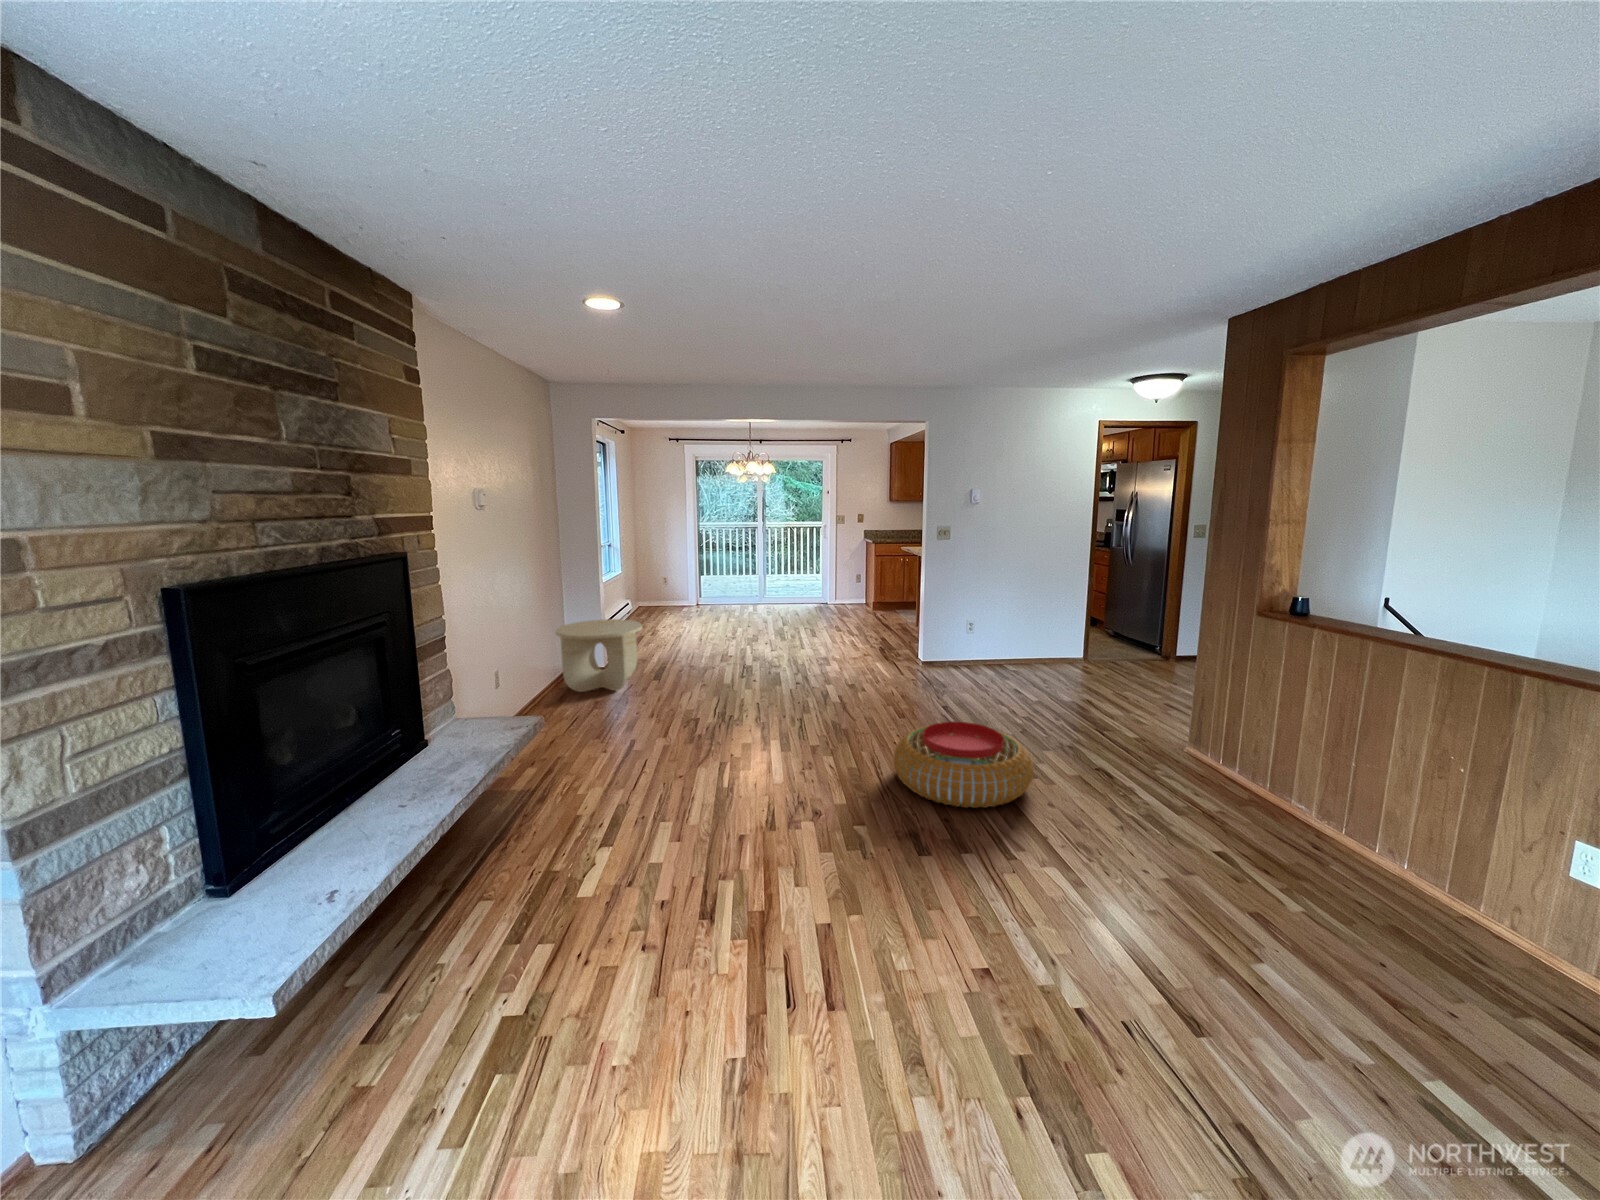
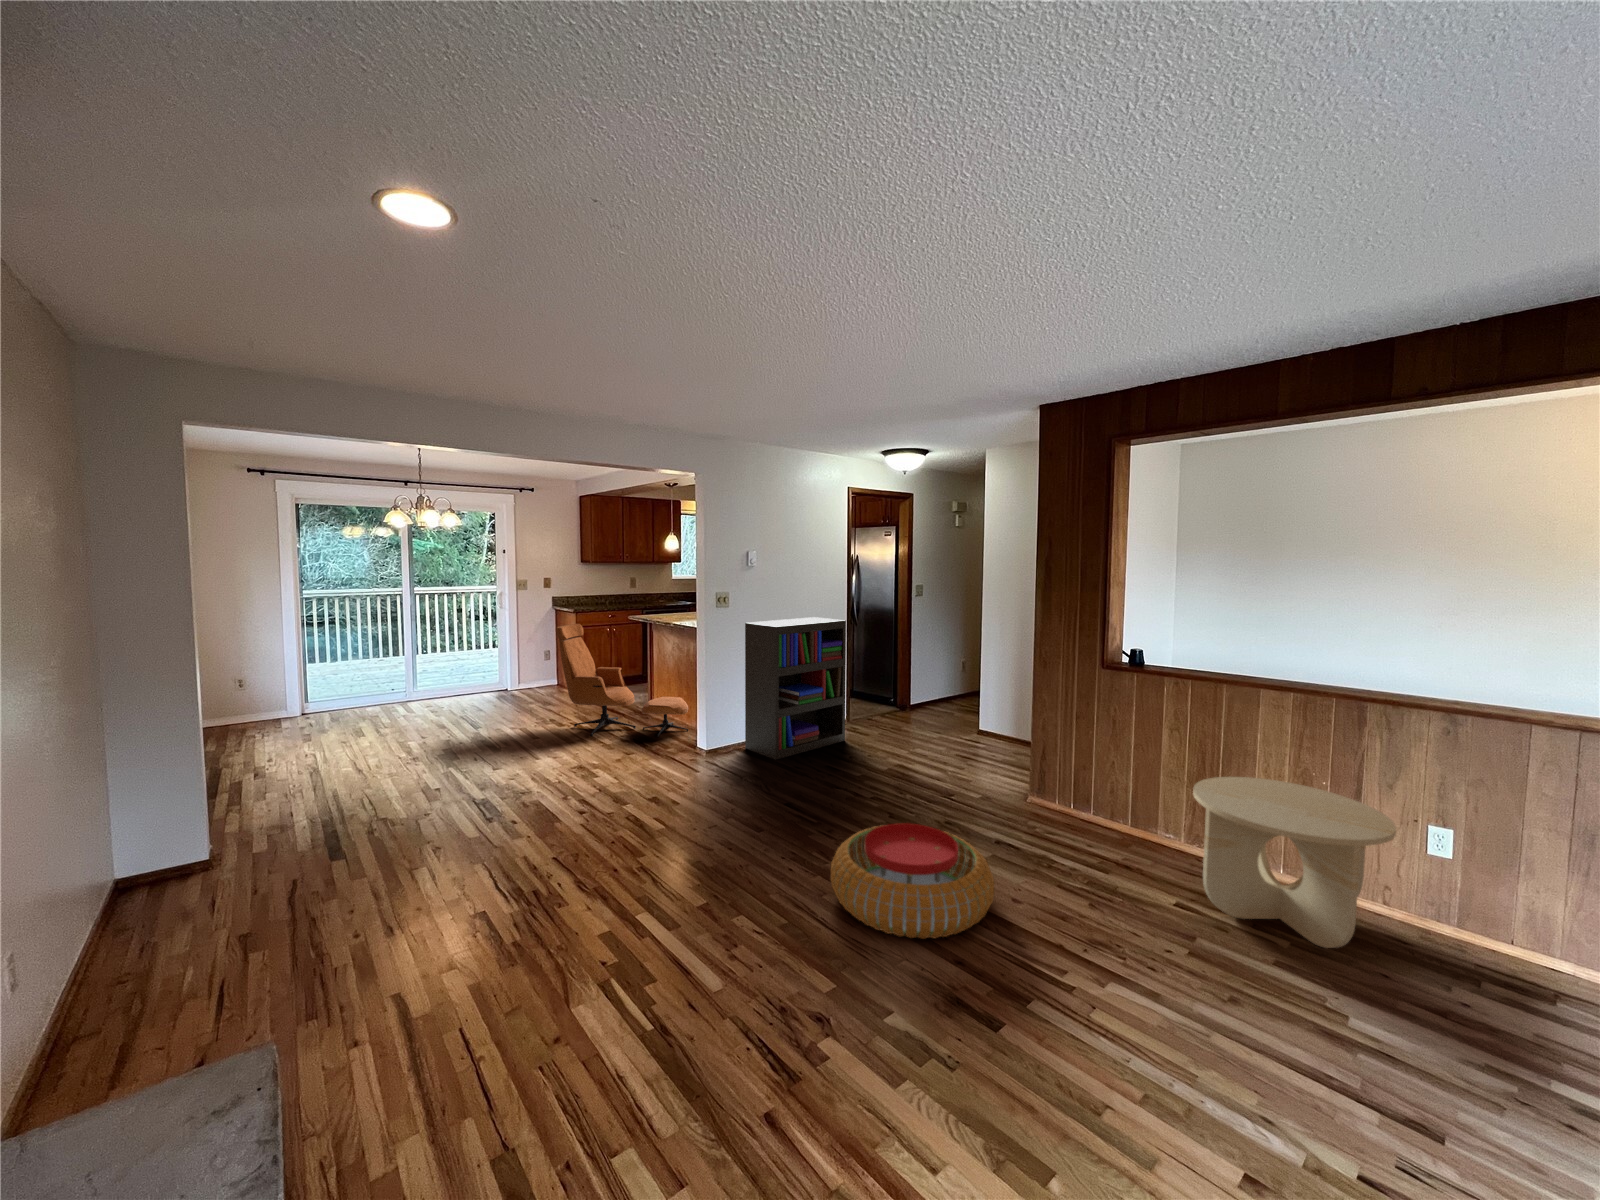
lounge chair: none [833,551,932,649] -> present [556,624,688,736]
bookshelf: none [961,552,1070,679] -> present [745,617,846,760]
side table: present [555,619,642,692] -> present [1193,777,1396,948]

